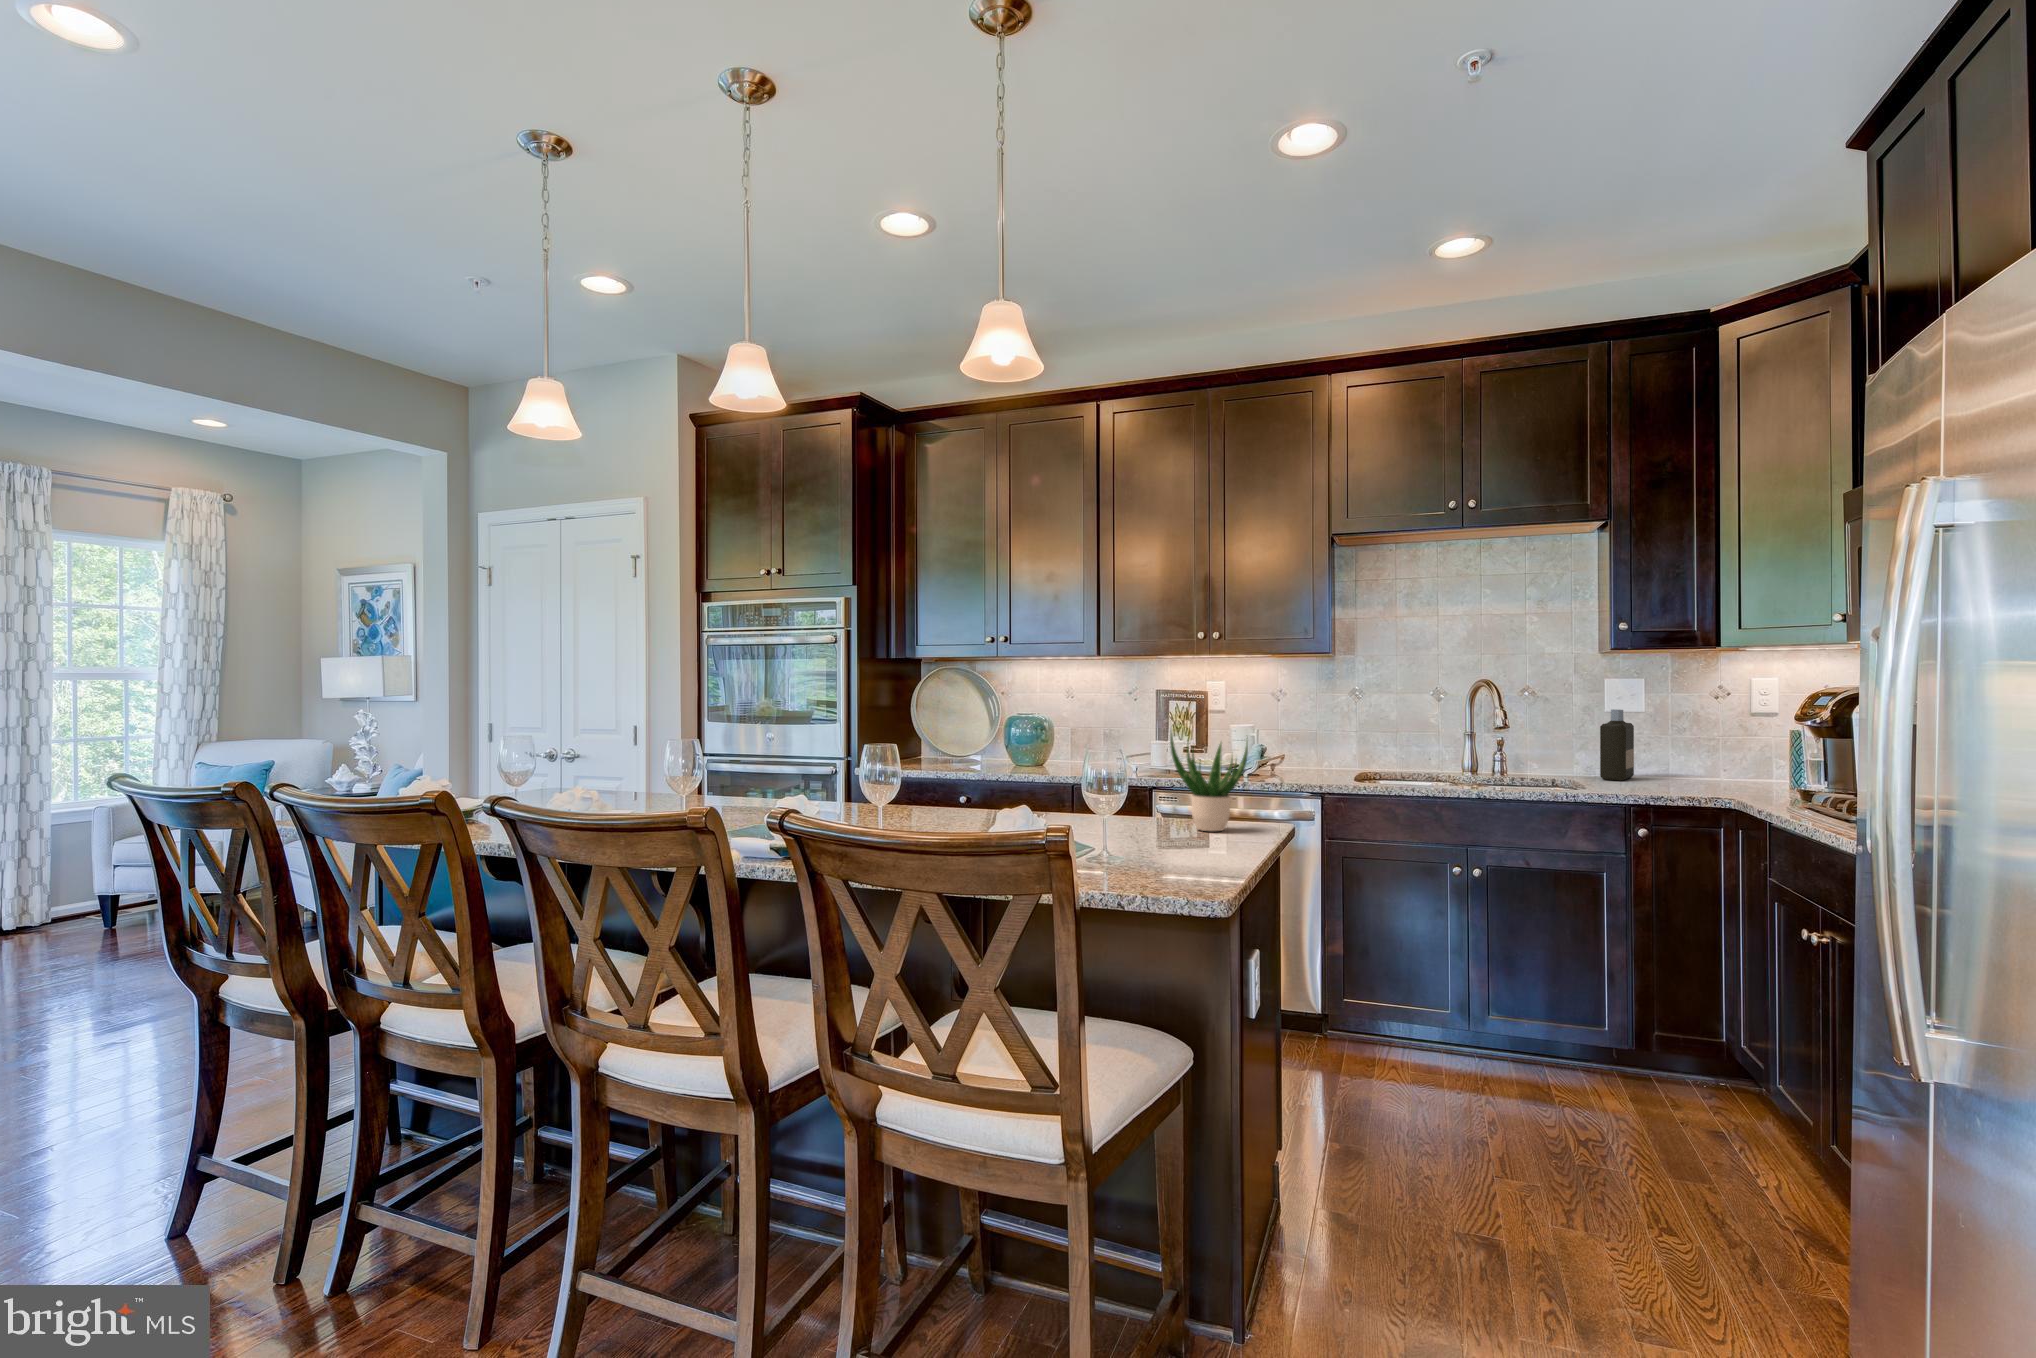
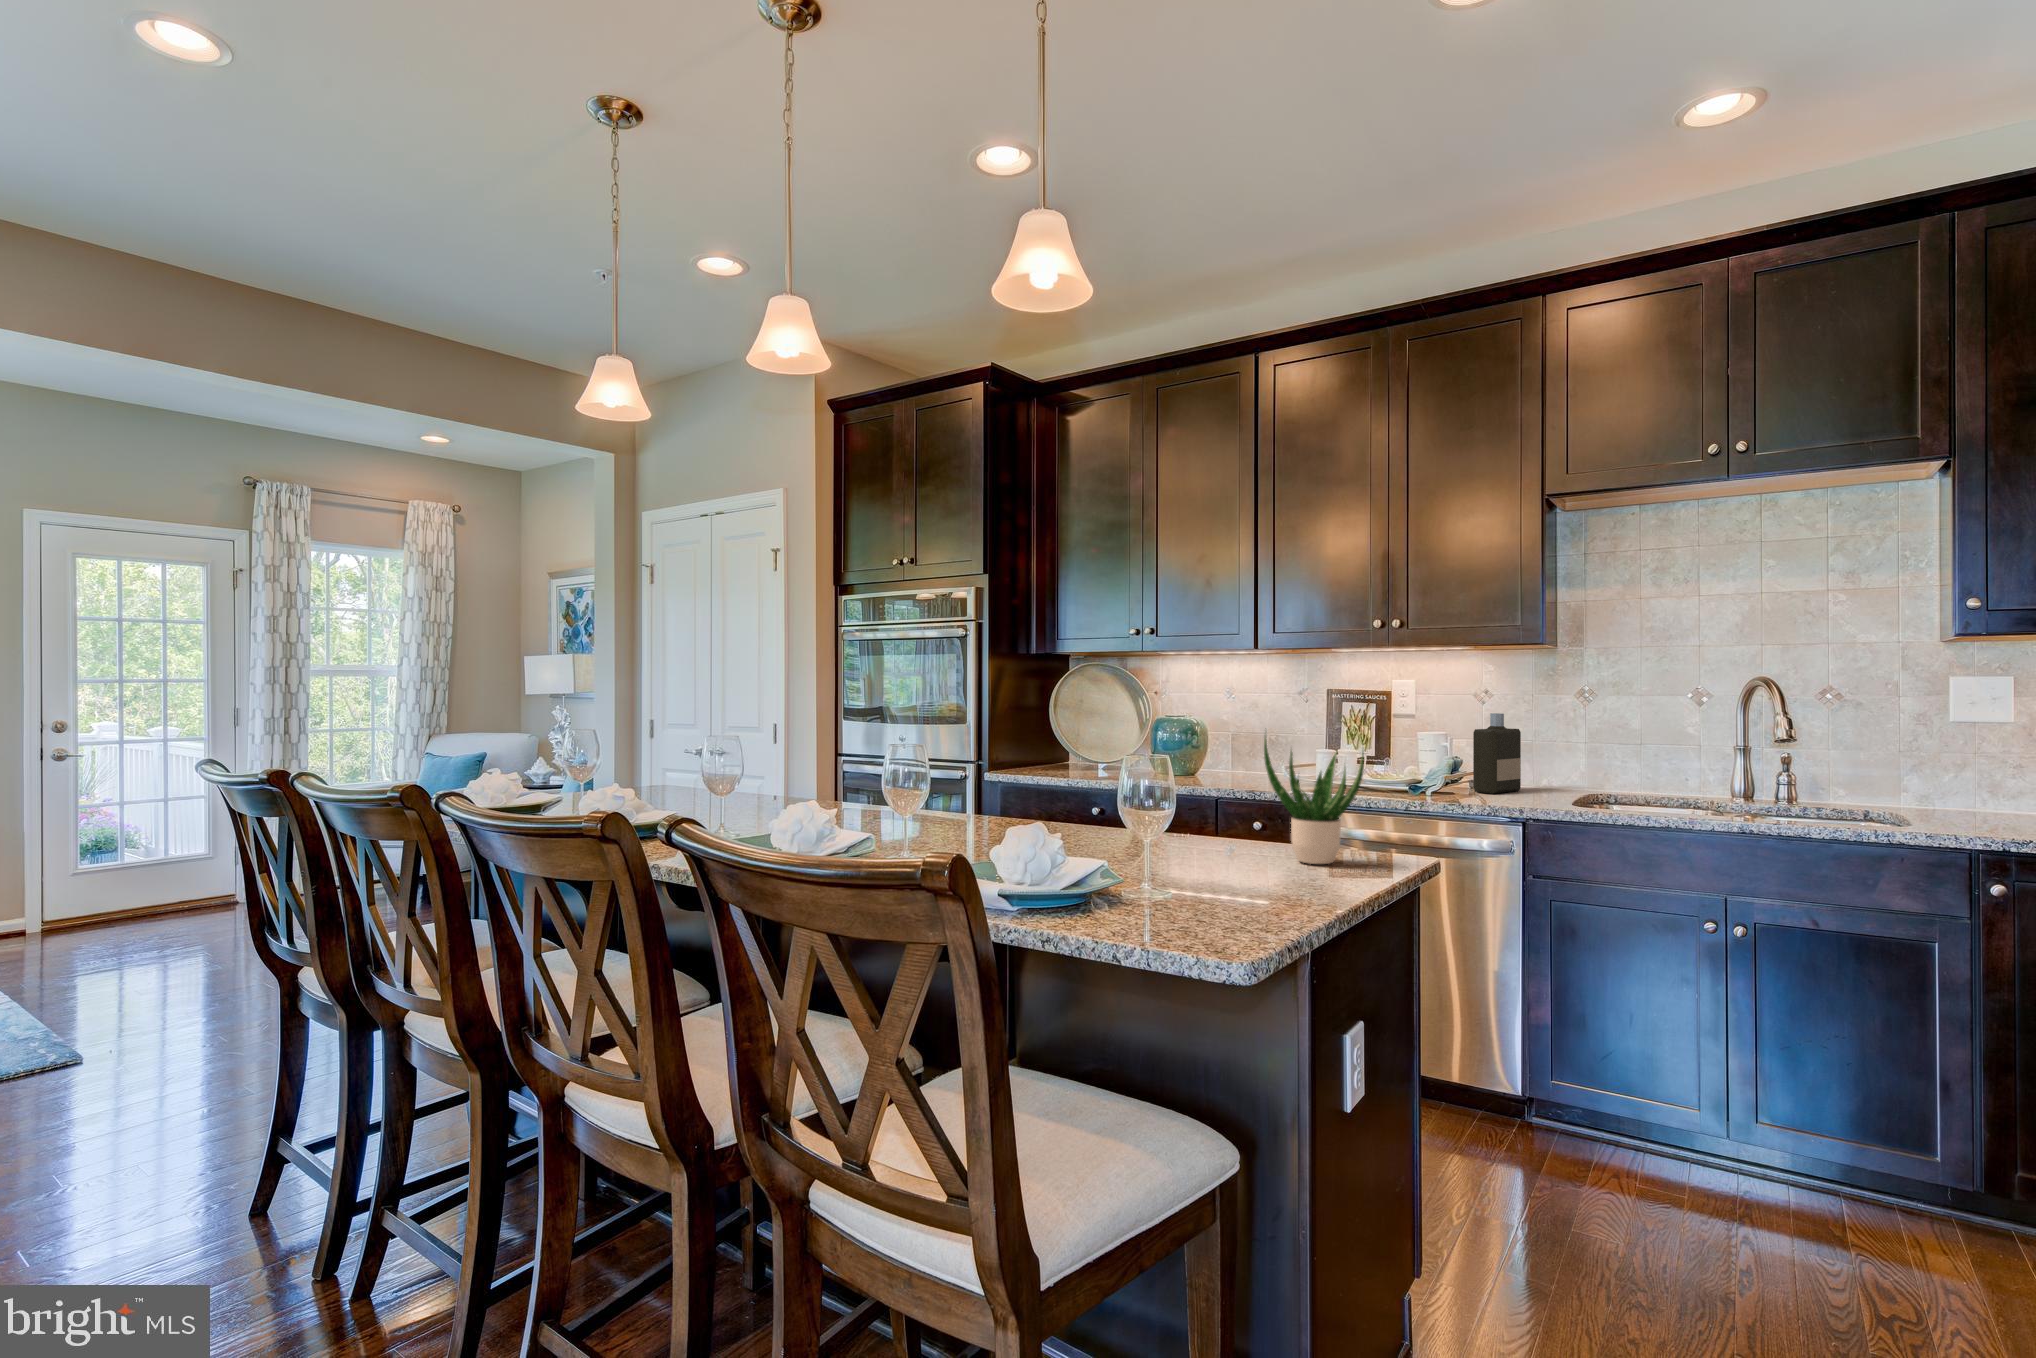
bottle: present [1600,709,1634,781] -> present [1473,713,1521,794]

